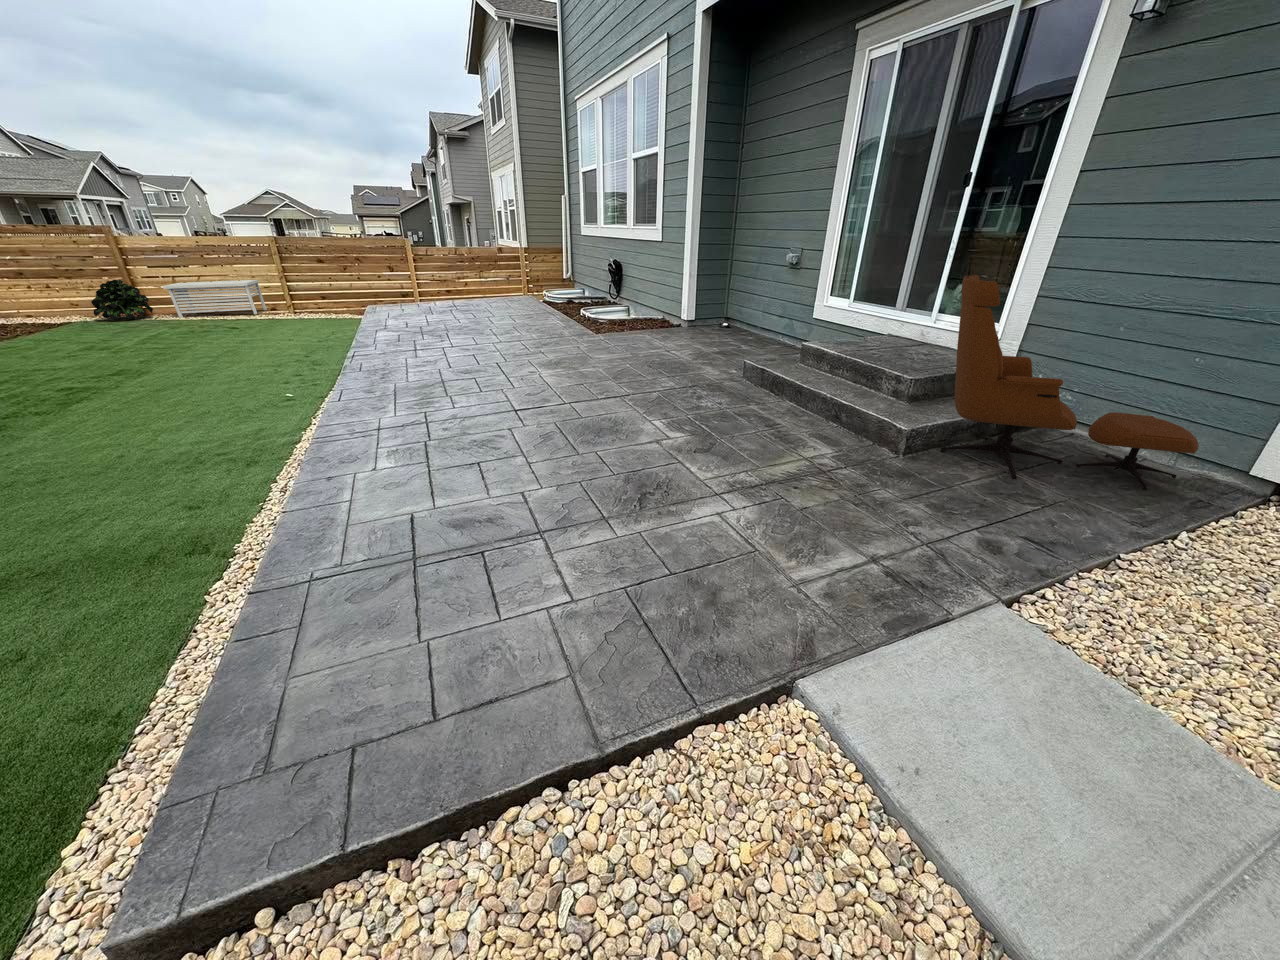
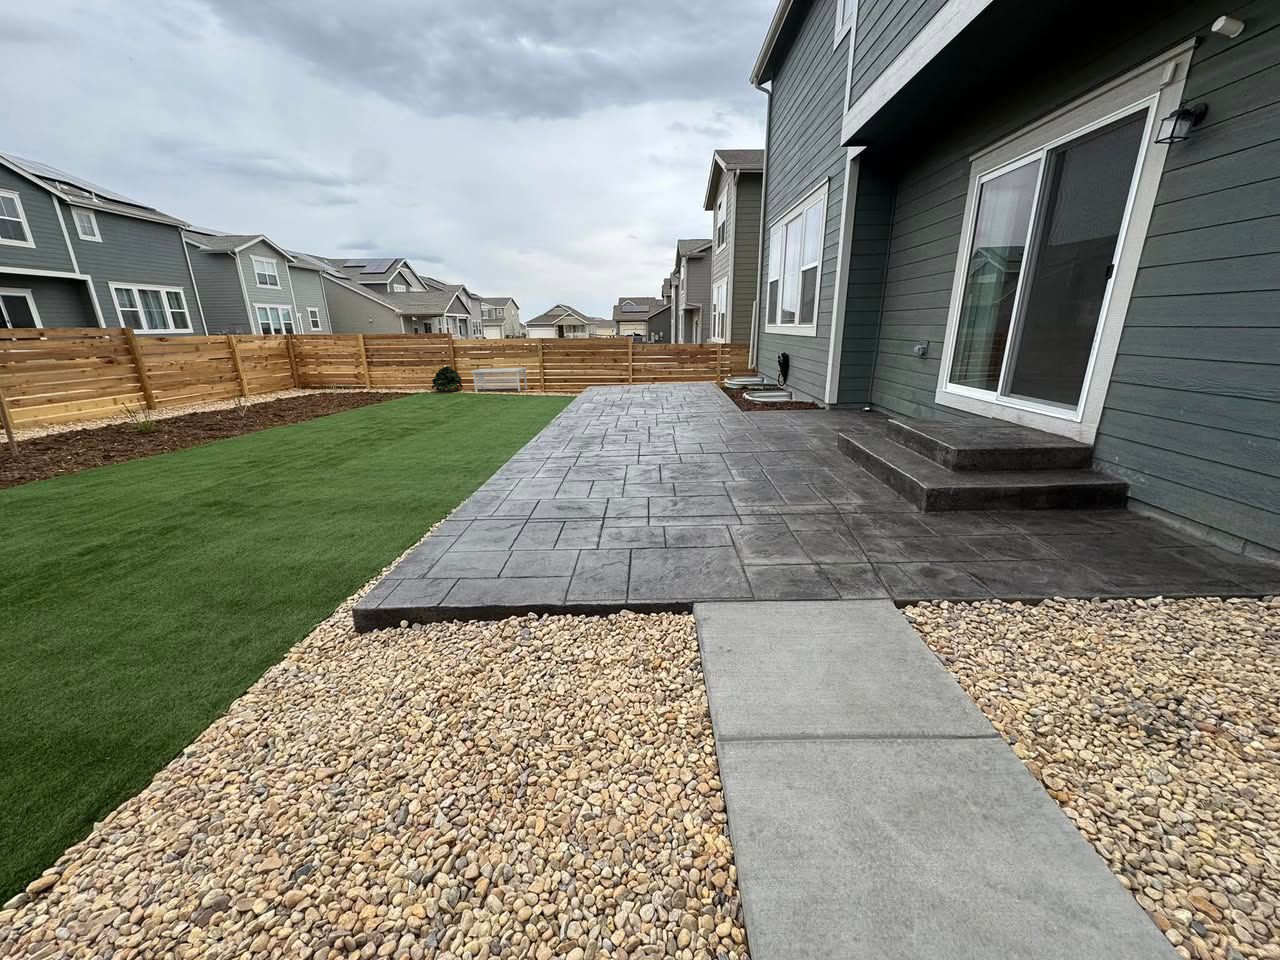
lounge chair: present [941,275,1199,490] -> none [981,359,1256,570]

